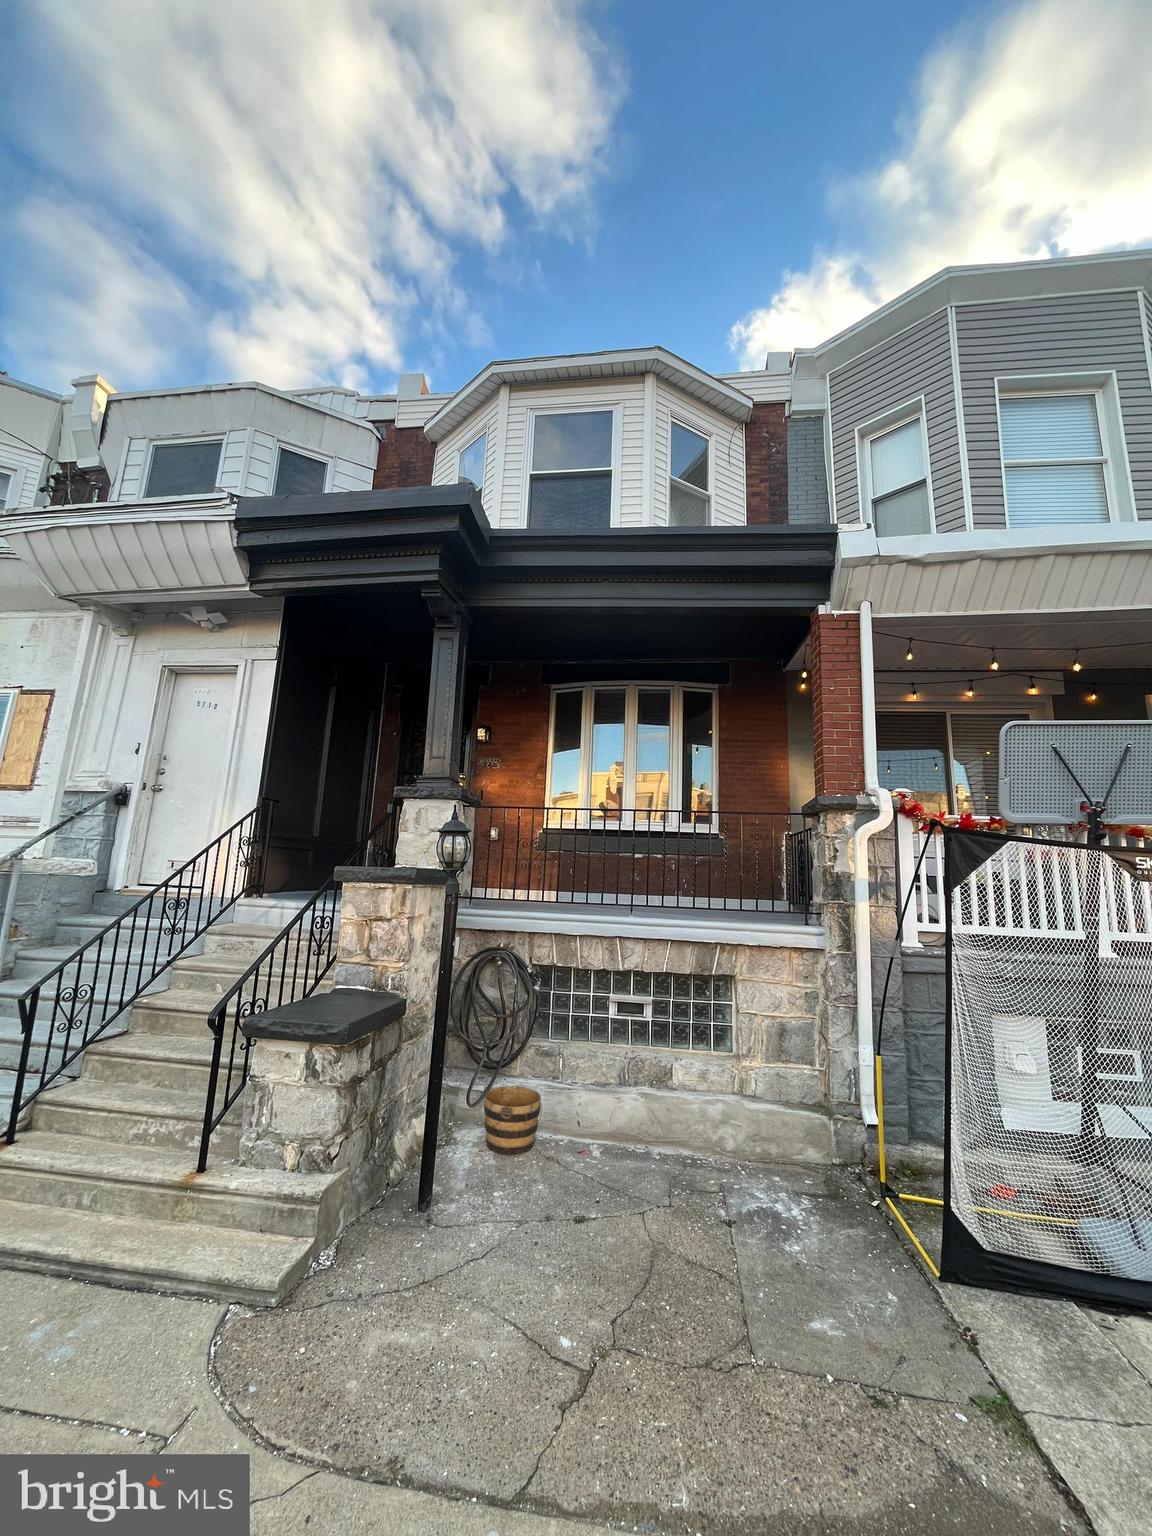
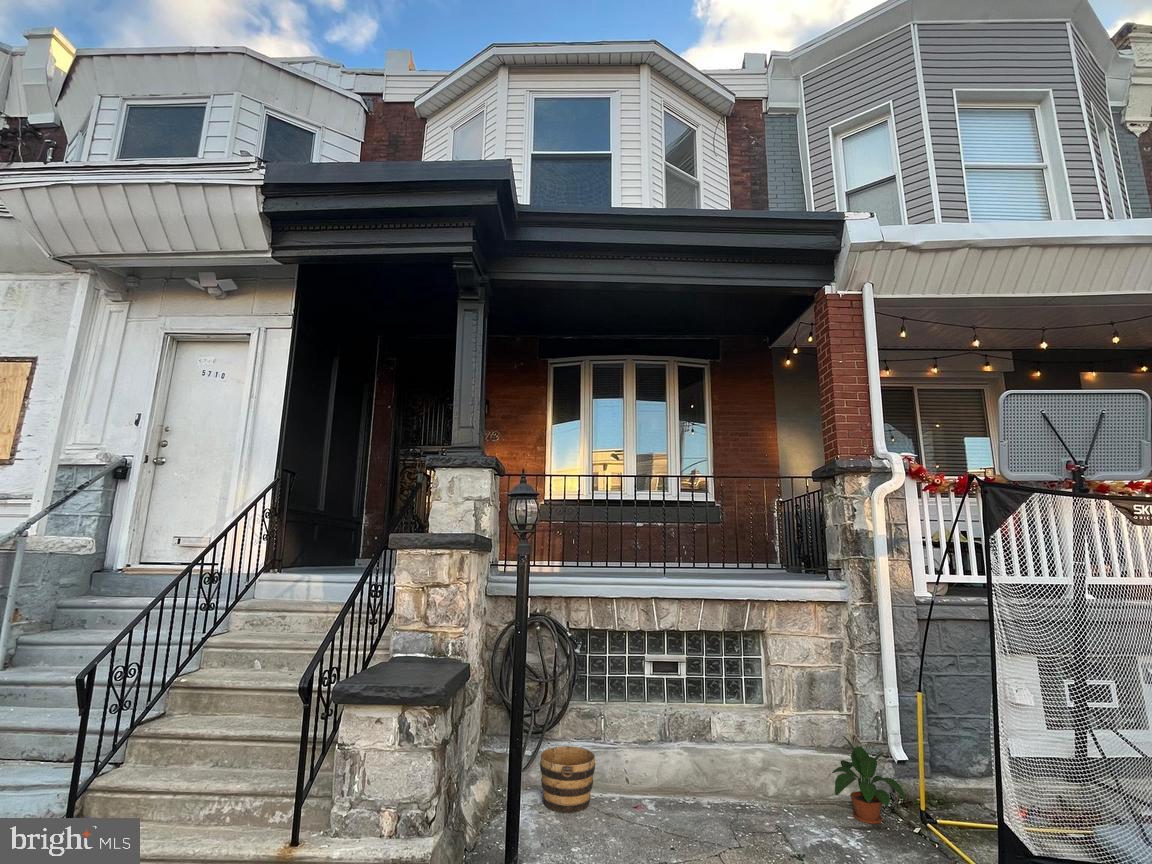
potted plant: none [787,1094,867,1192] -> present [827,736,906,824]

